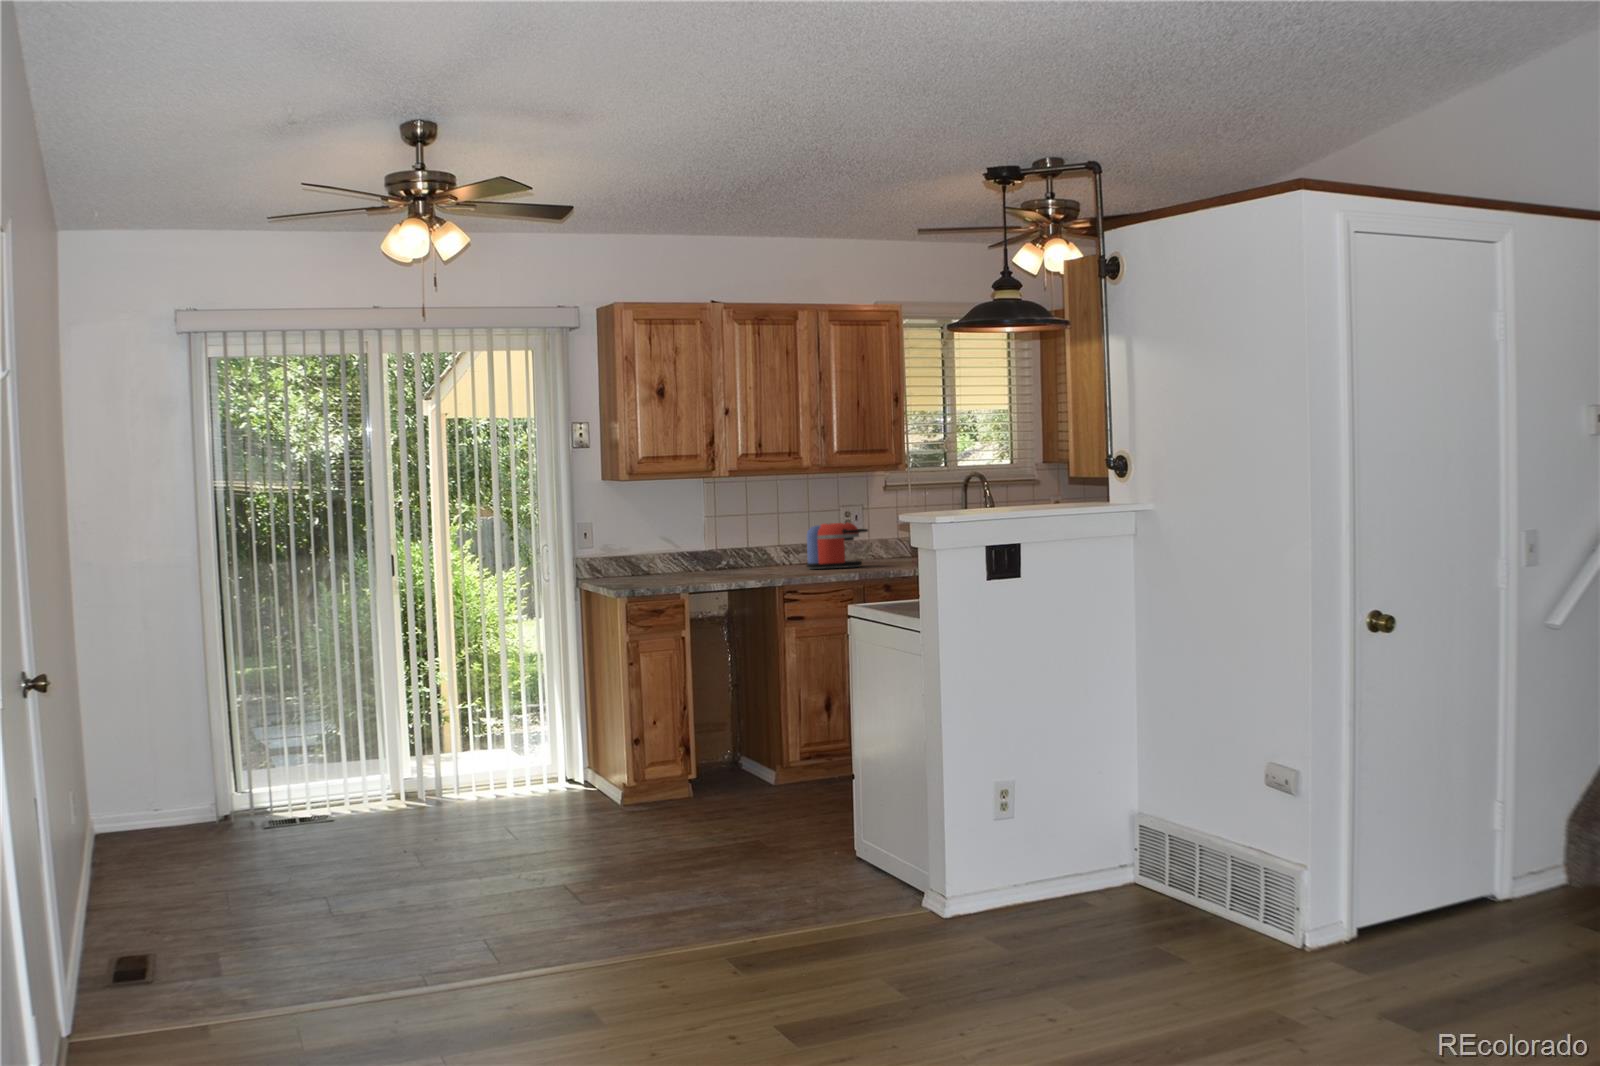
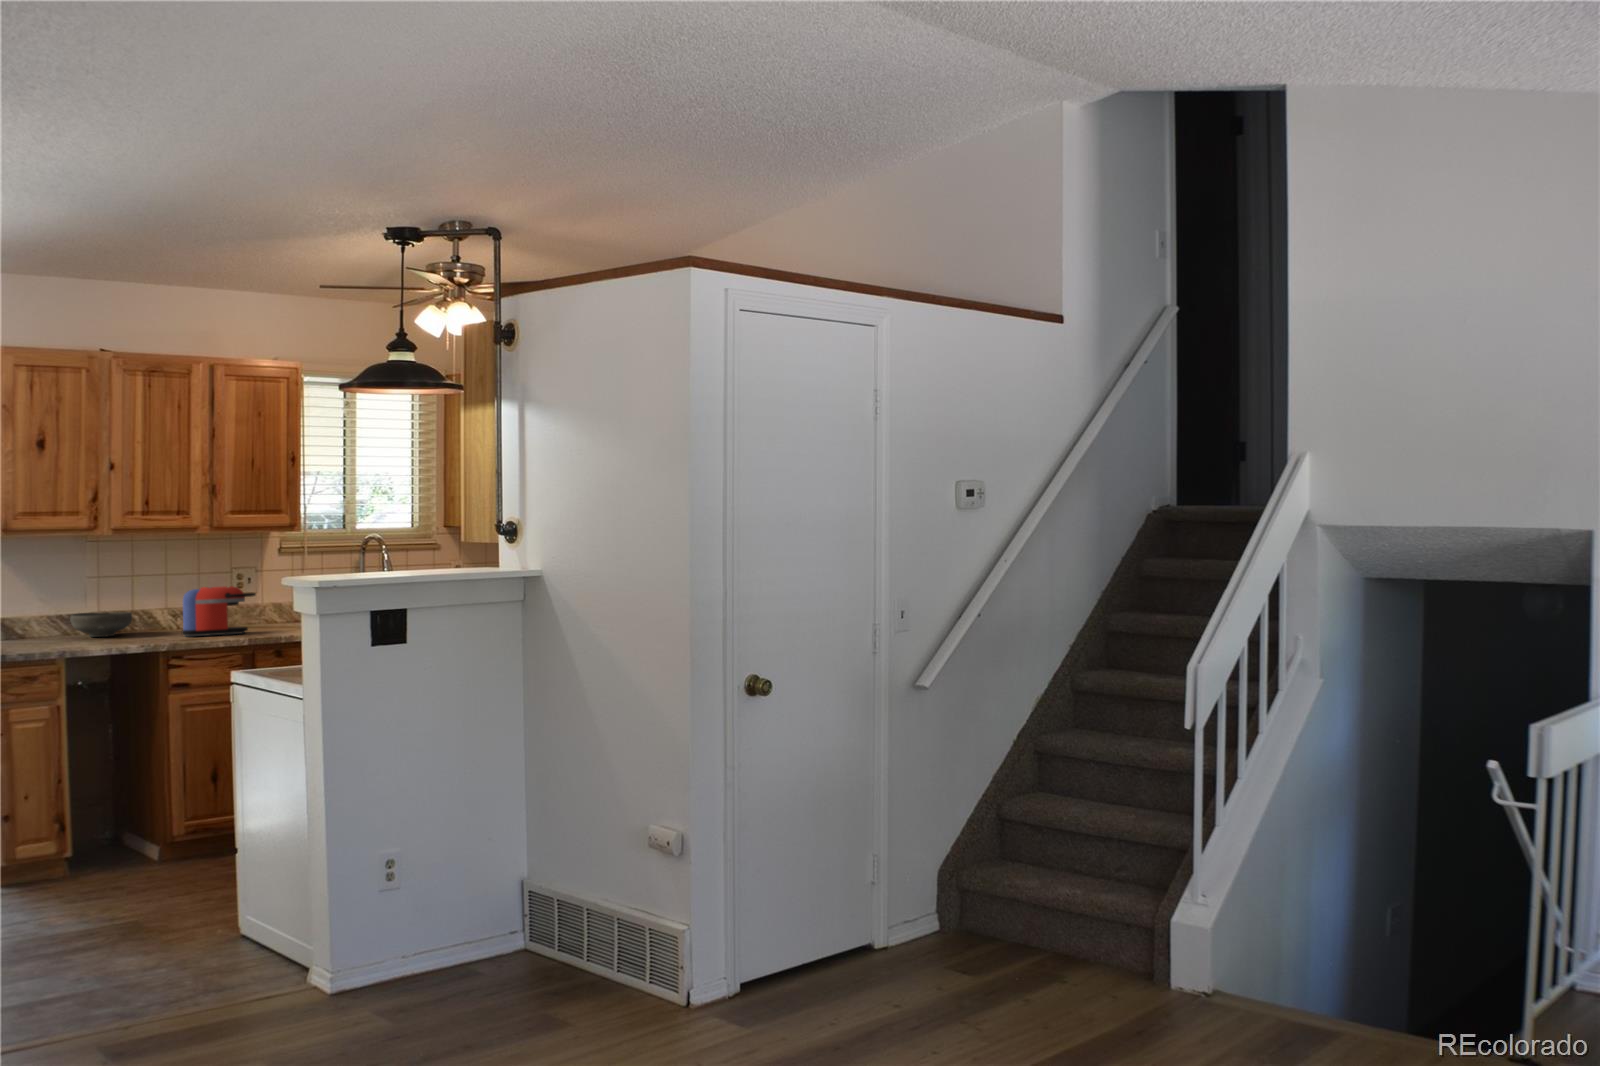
bowl: none [716,547,765,569] -> present [70,612,132,637]

